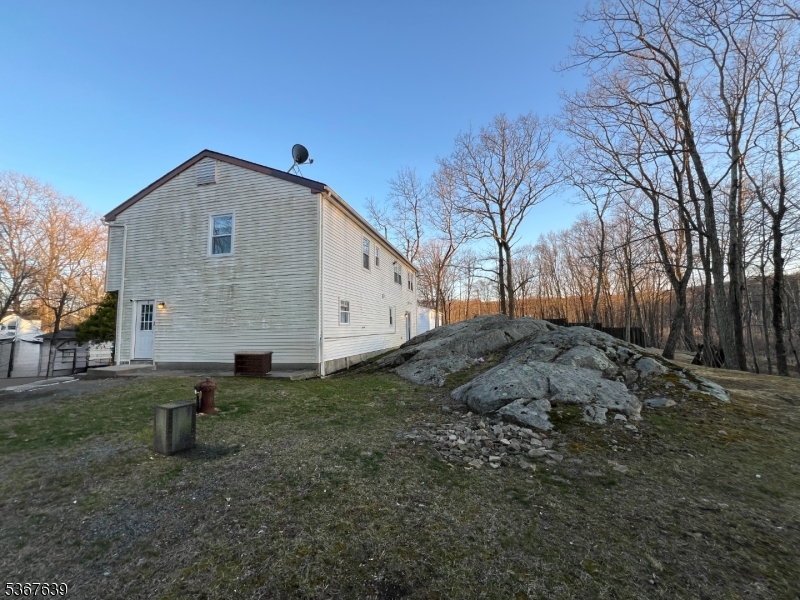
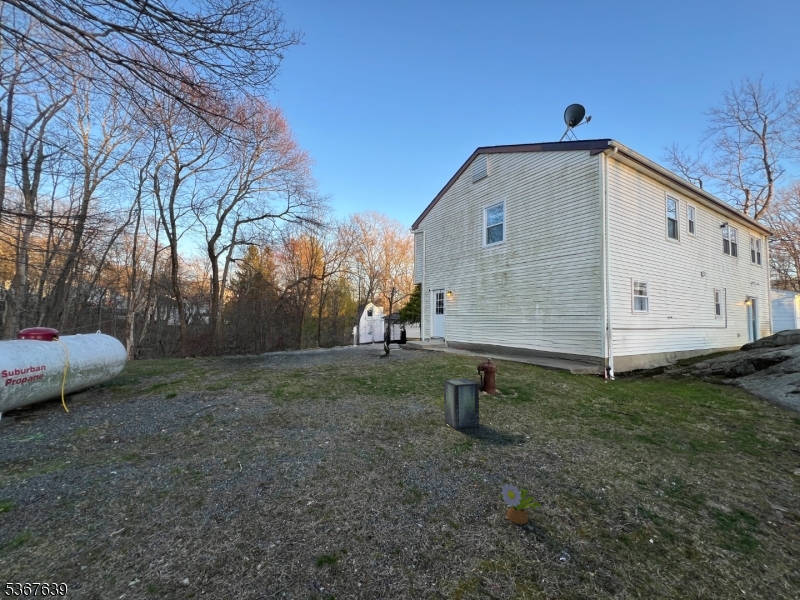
bench: present [234,351,273,376] -> none [511,336,552,365]
decorative plant: none [213,482,252,516] -> present [500,483,542,524]

